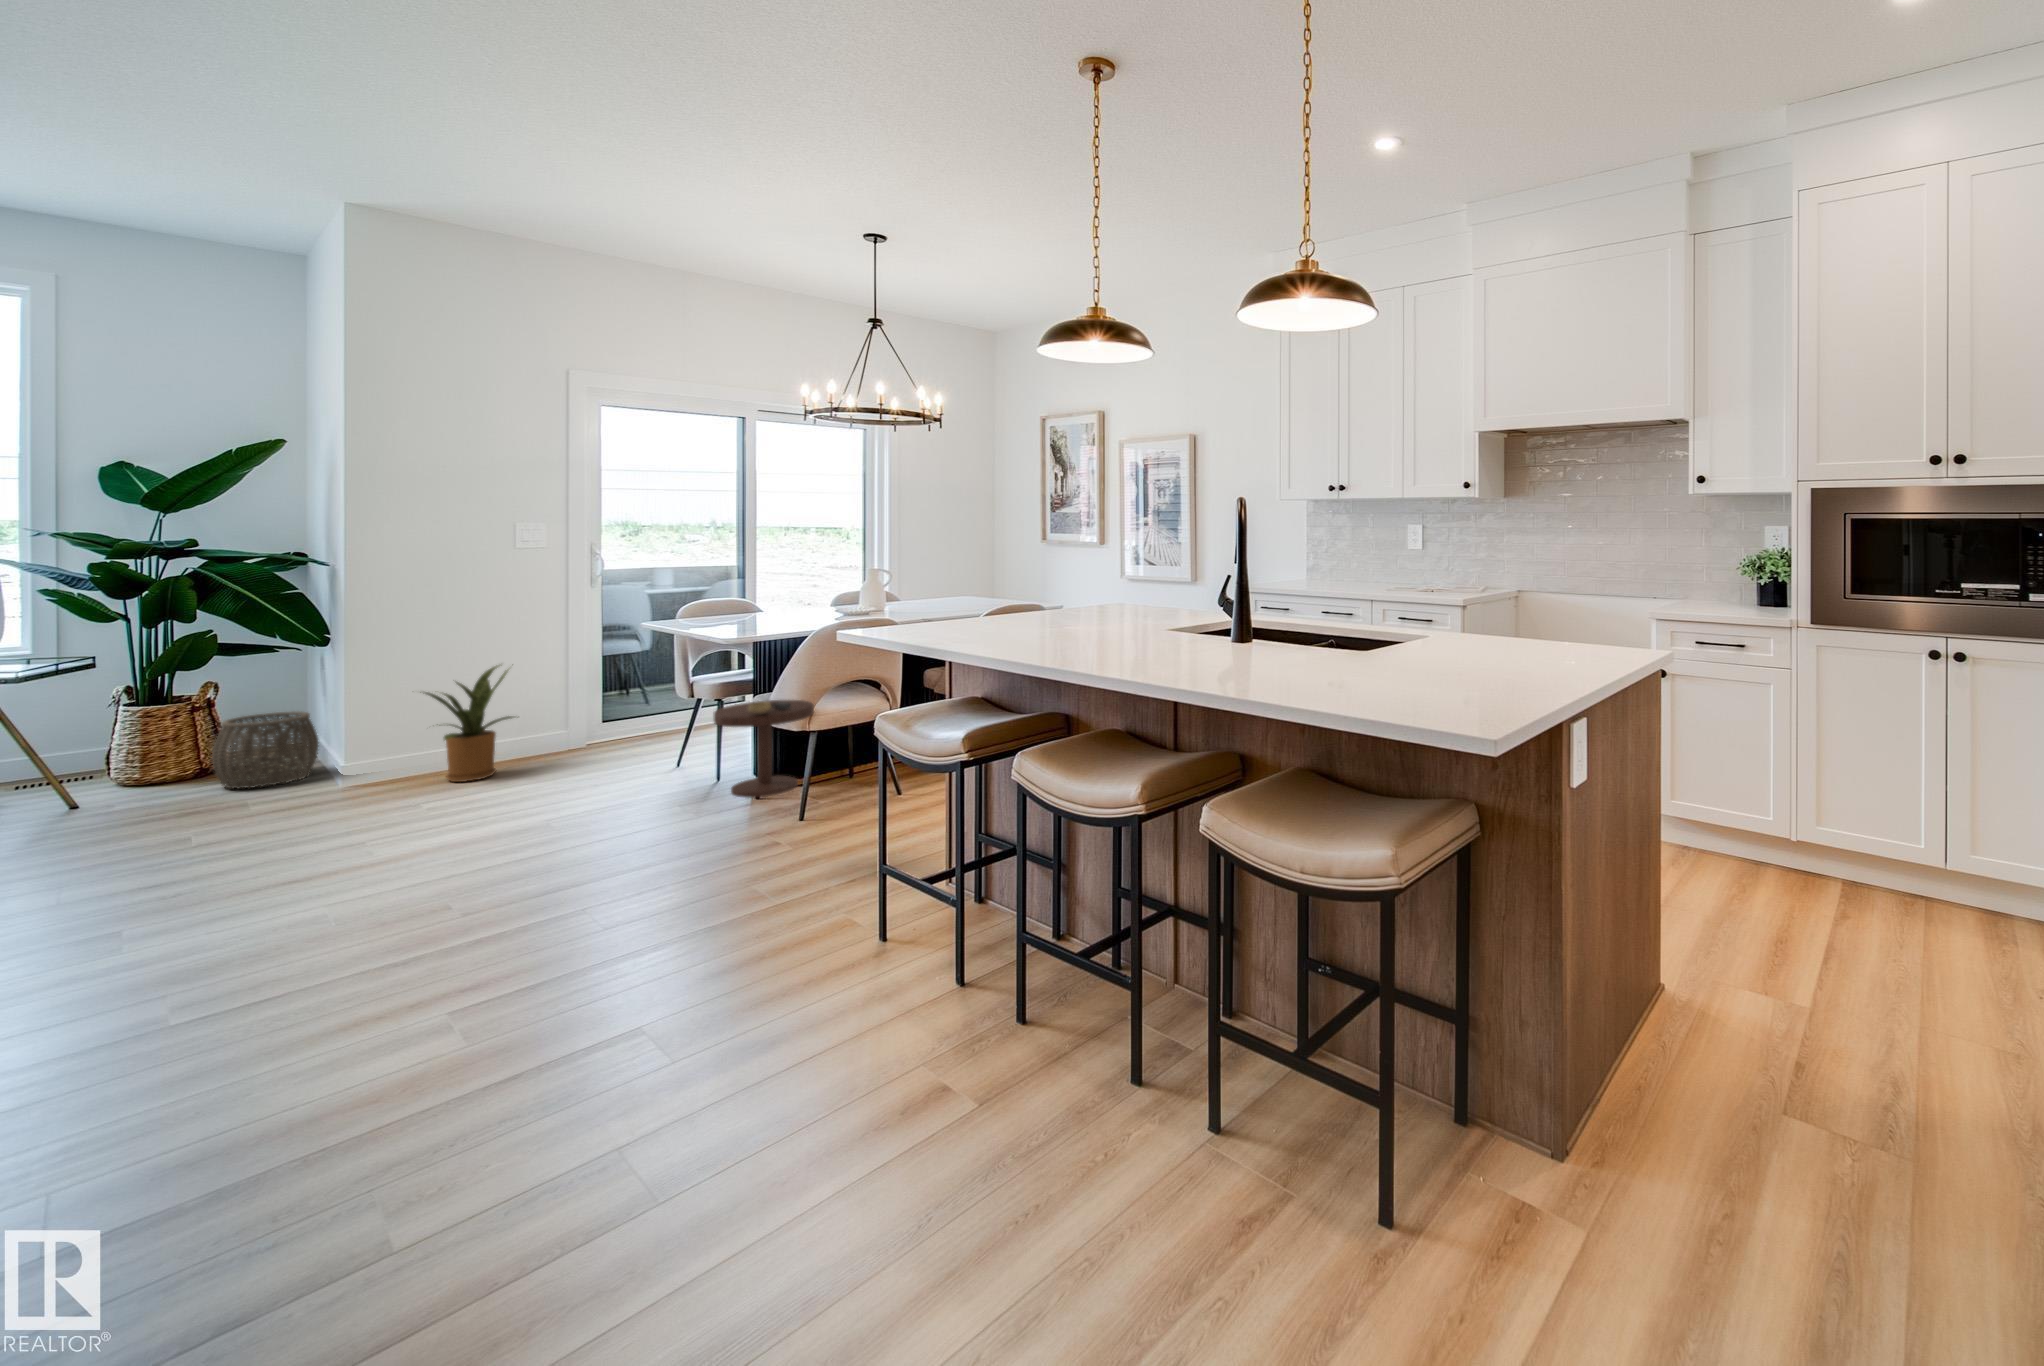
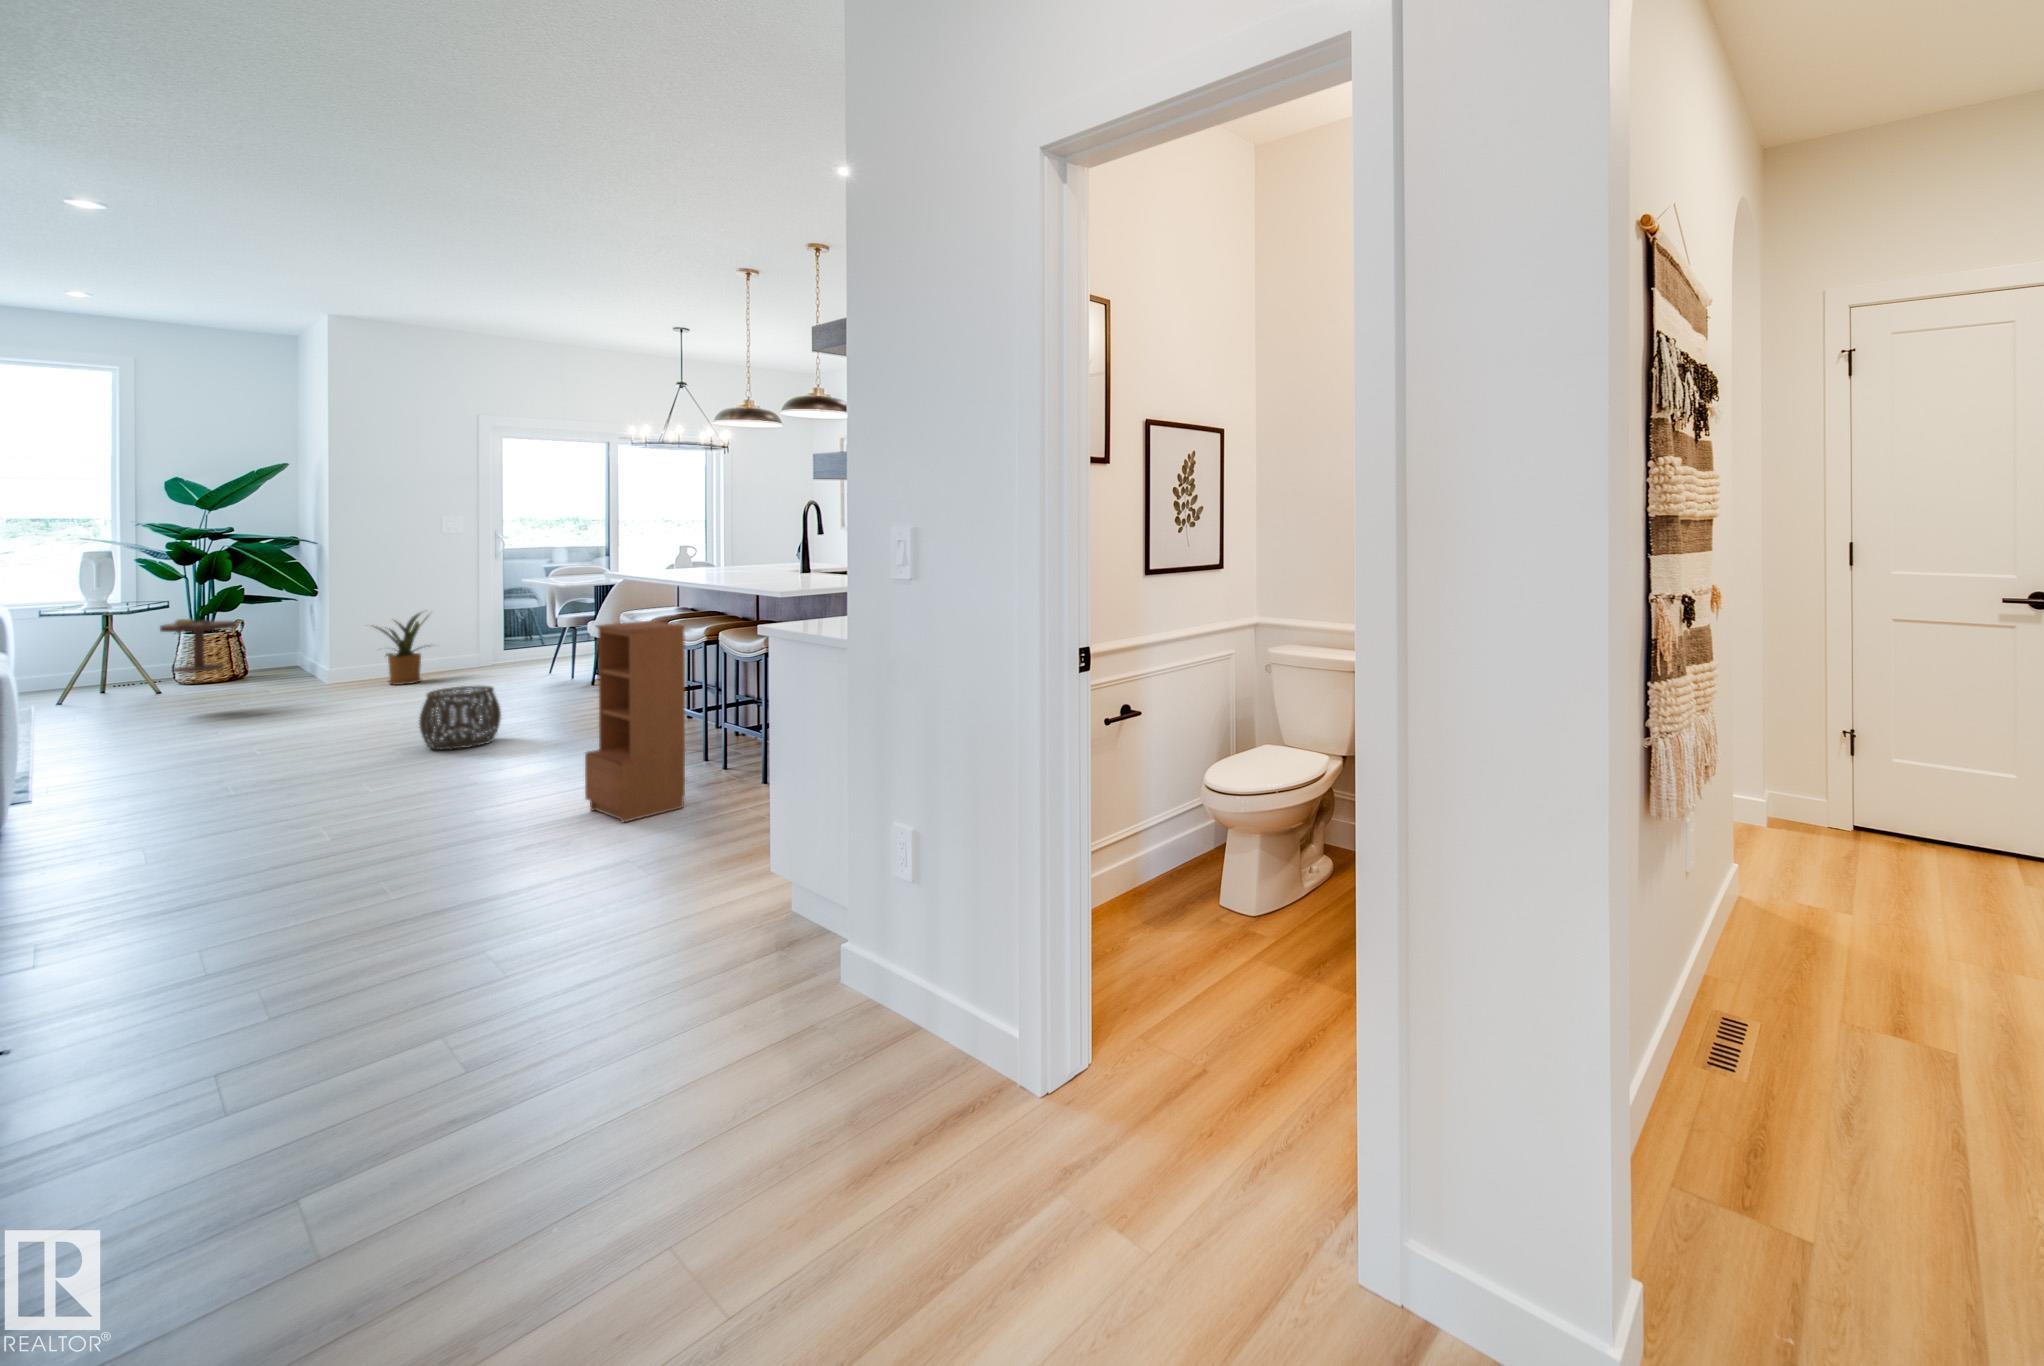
side table: present [714,700,814,798] -> present [160,619,236,672]
woven basket: present [212,711,319,789] -> present [419,686,501,750]
bookcase: none [1068,737,1285,1276] -> present [585,621,685,822]

